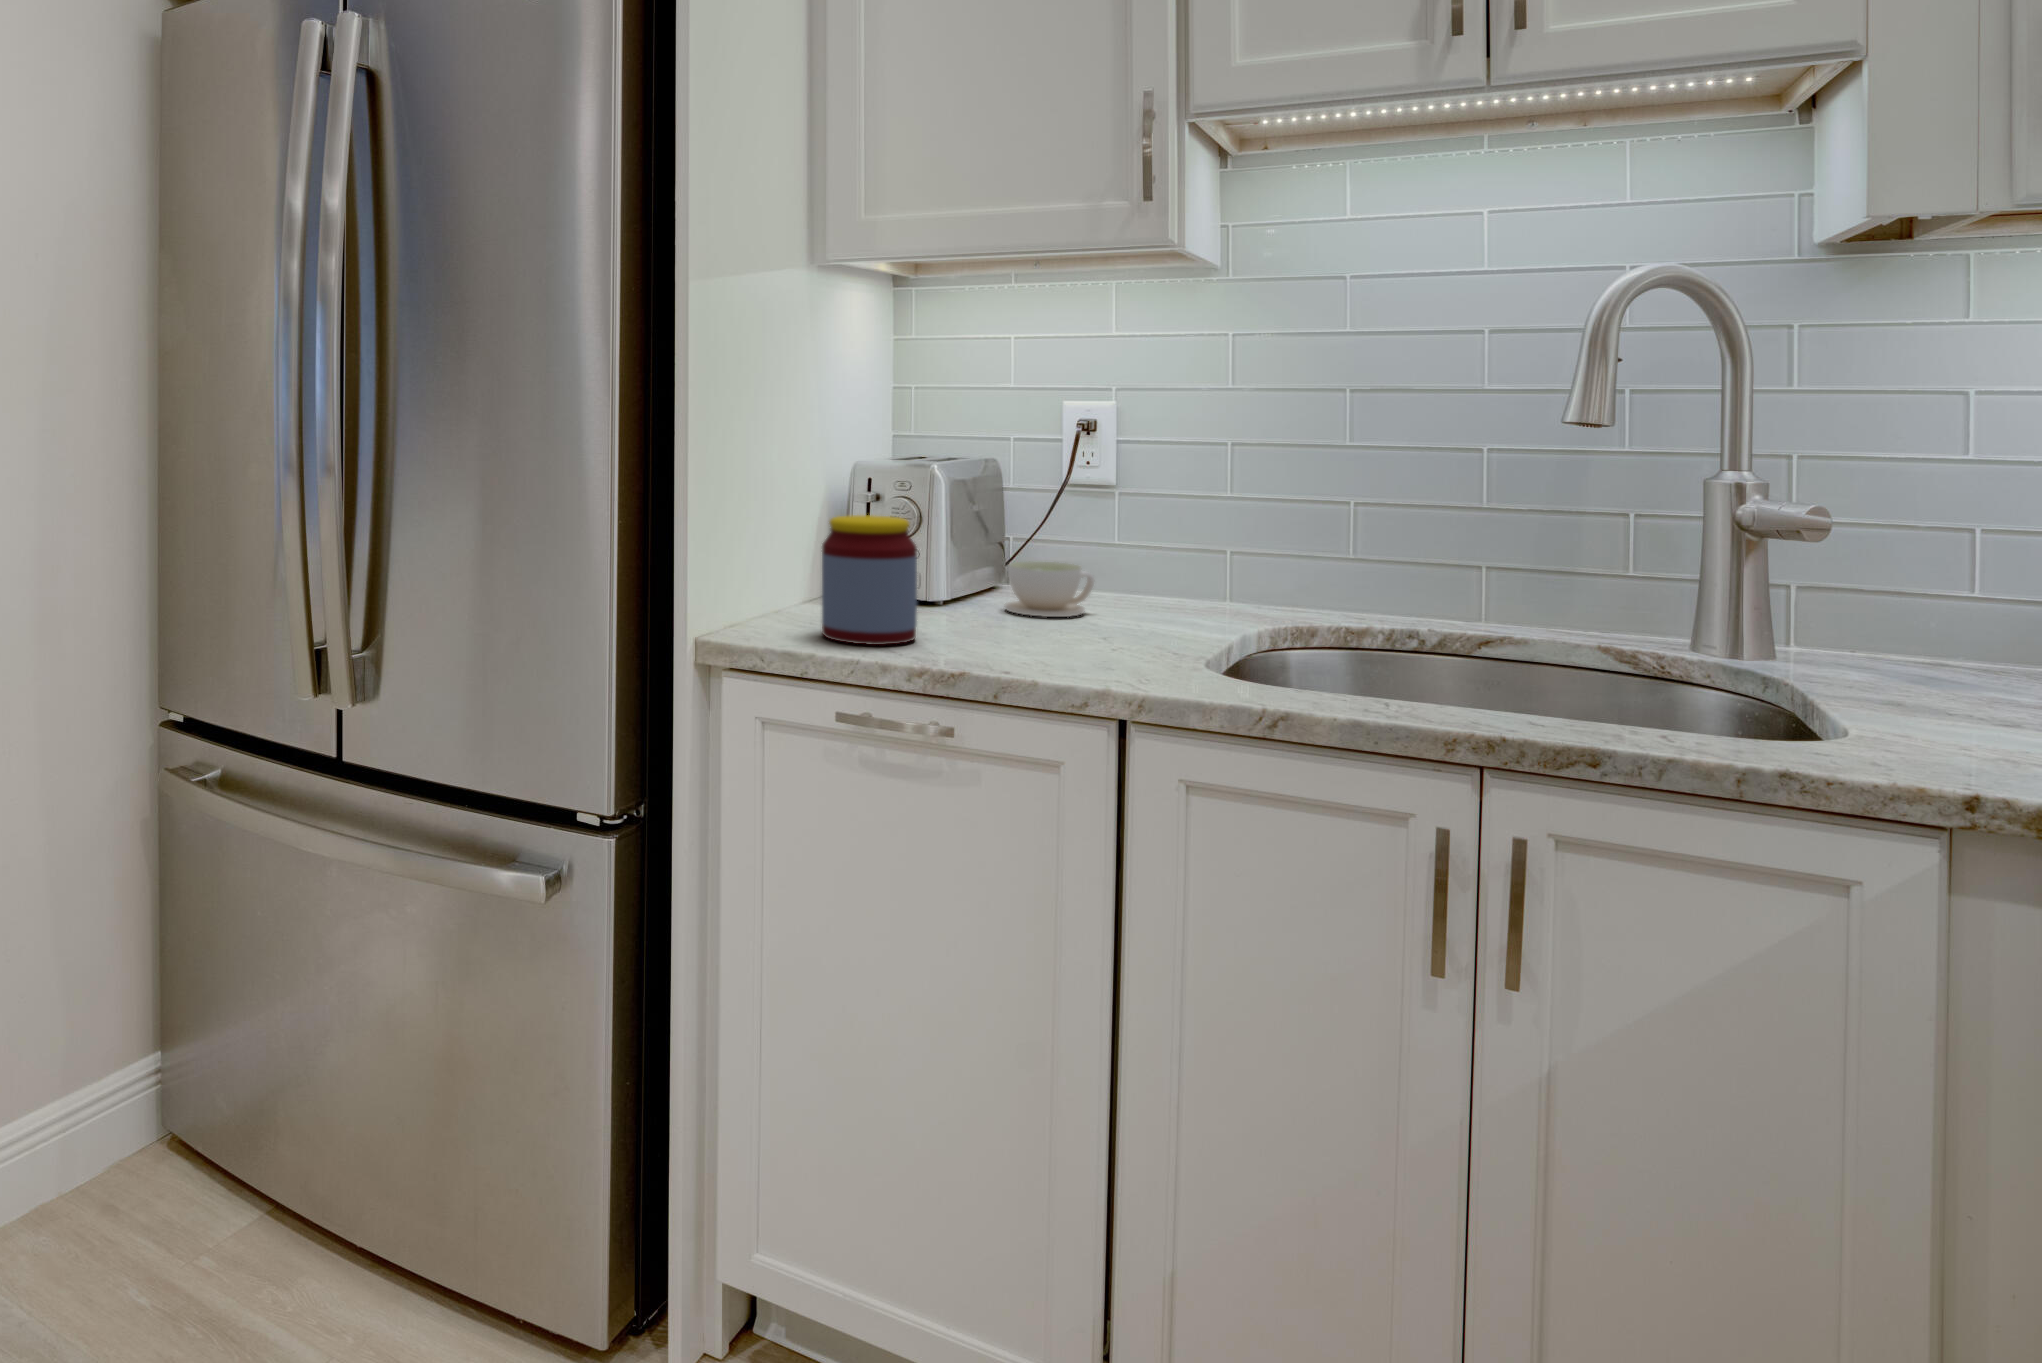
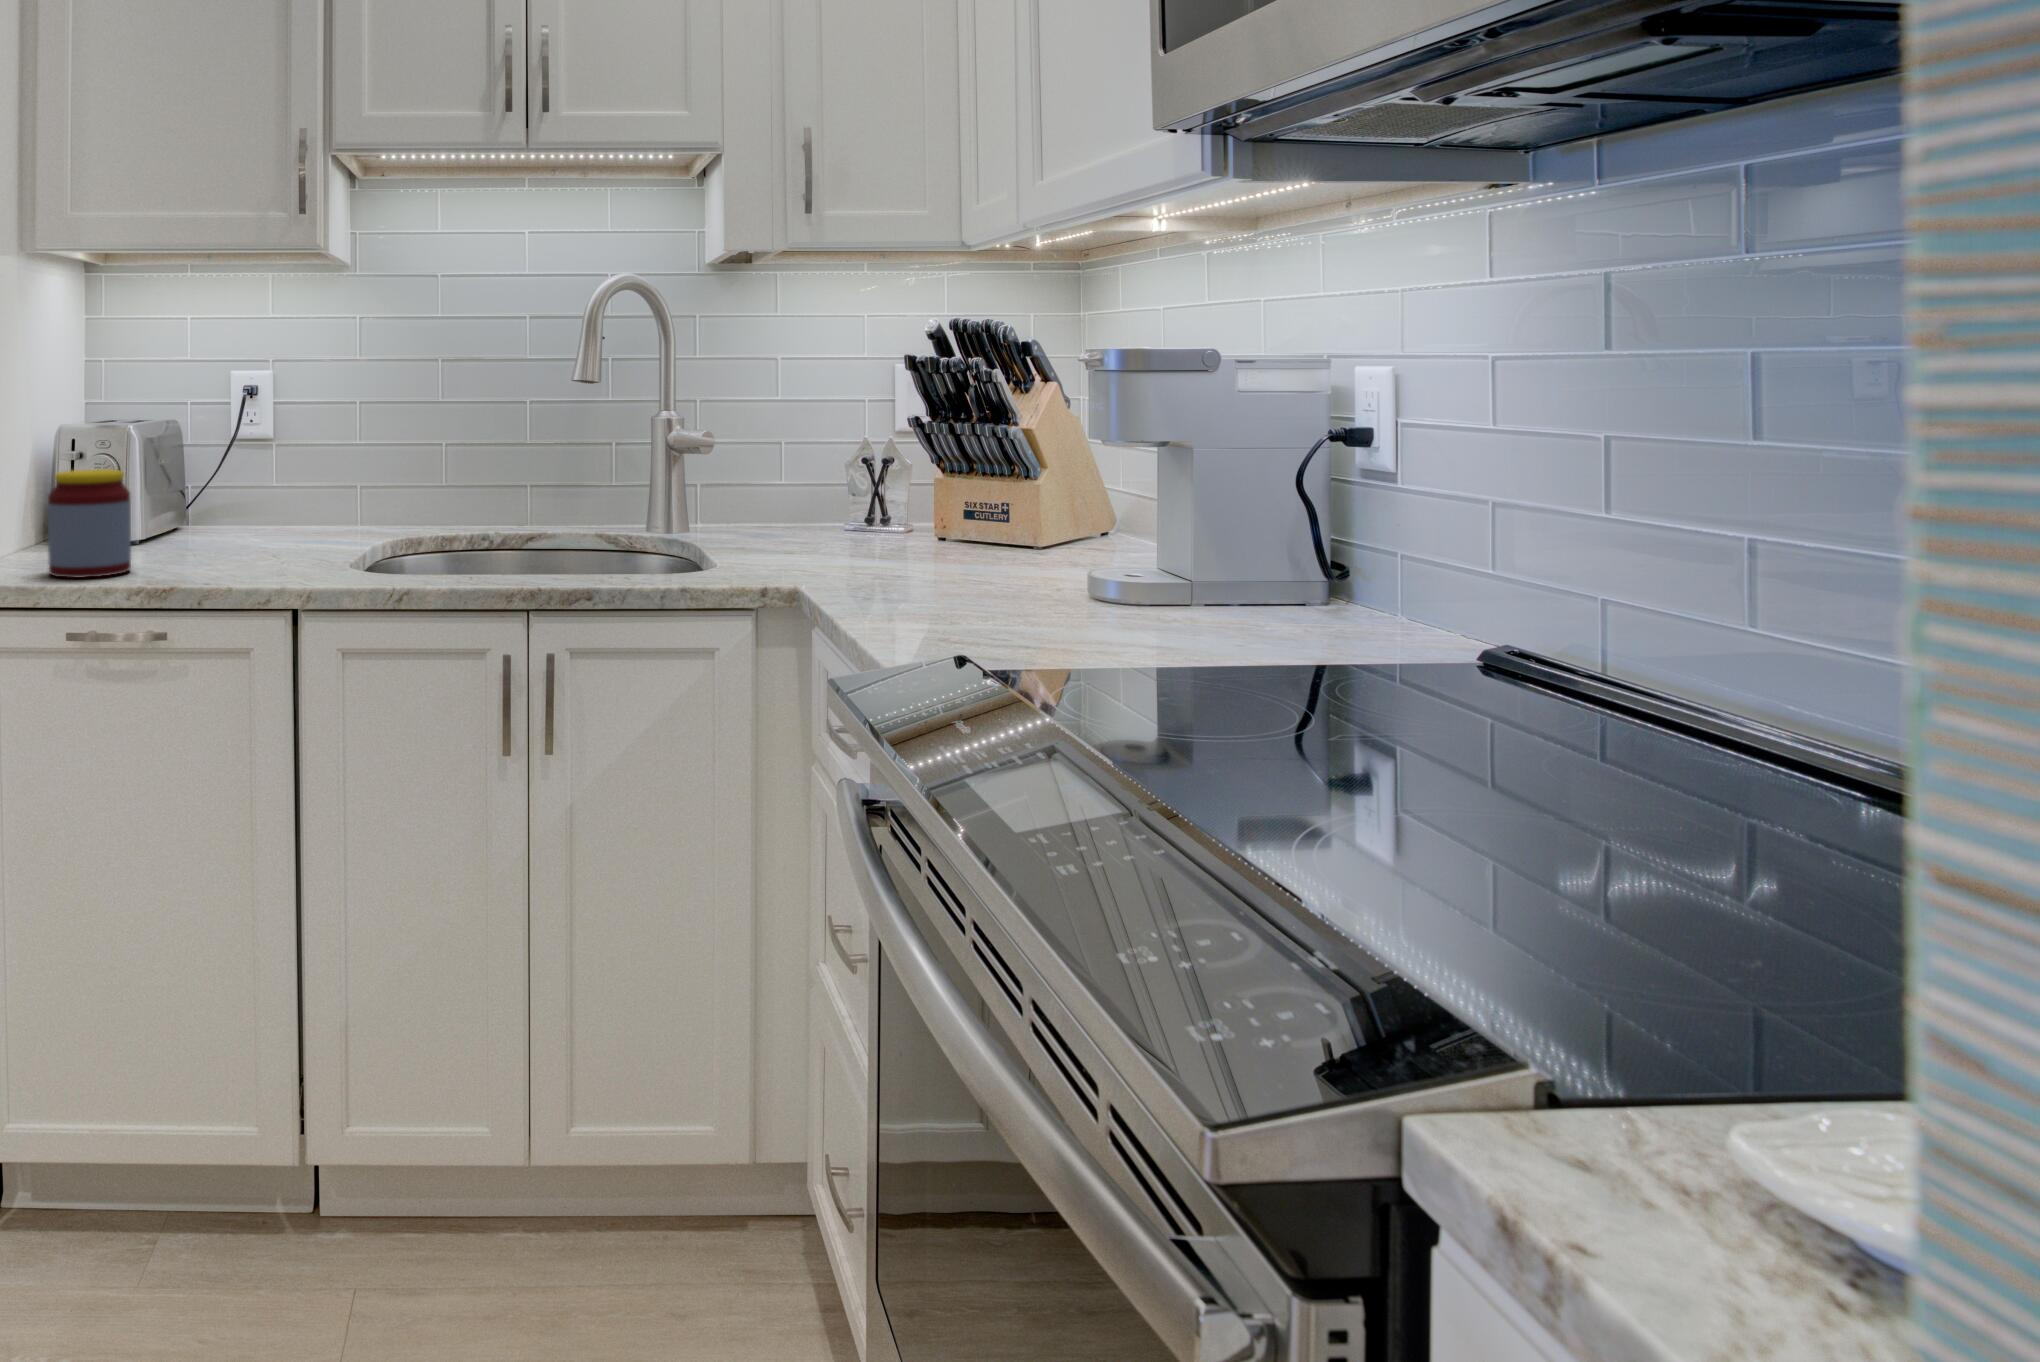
coffee cup: present [1005,561,1094,617] -> none [199,503,269,547]

